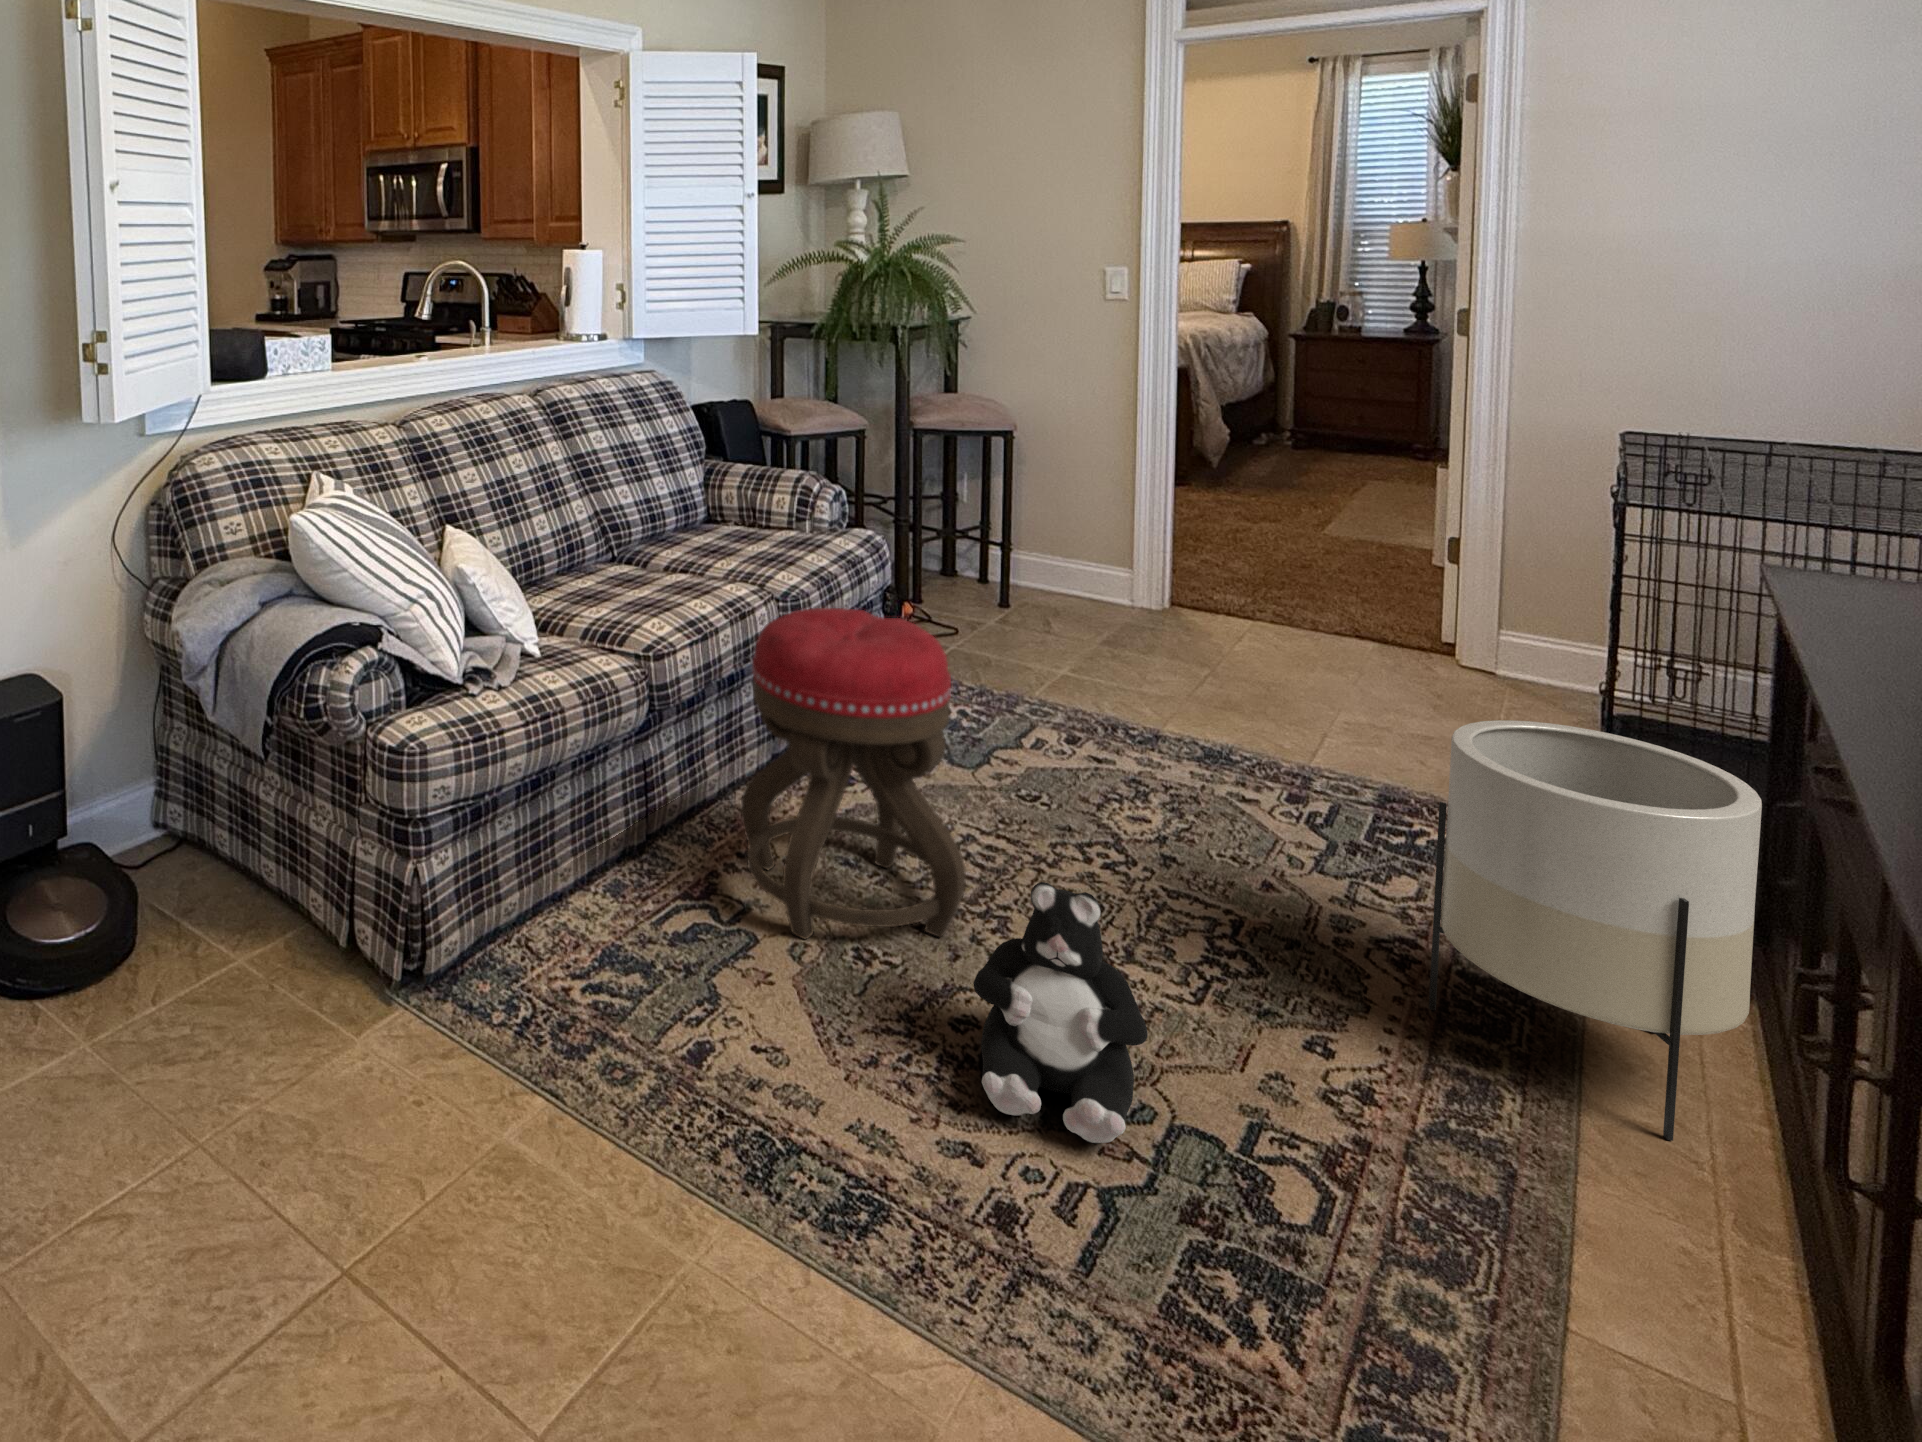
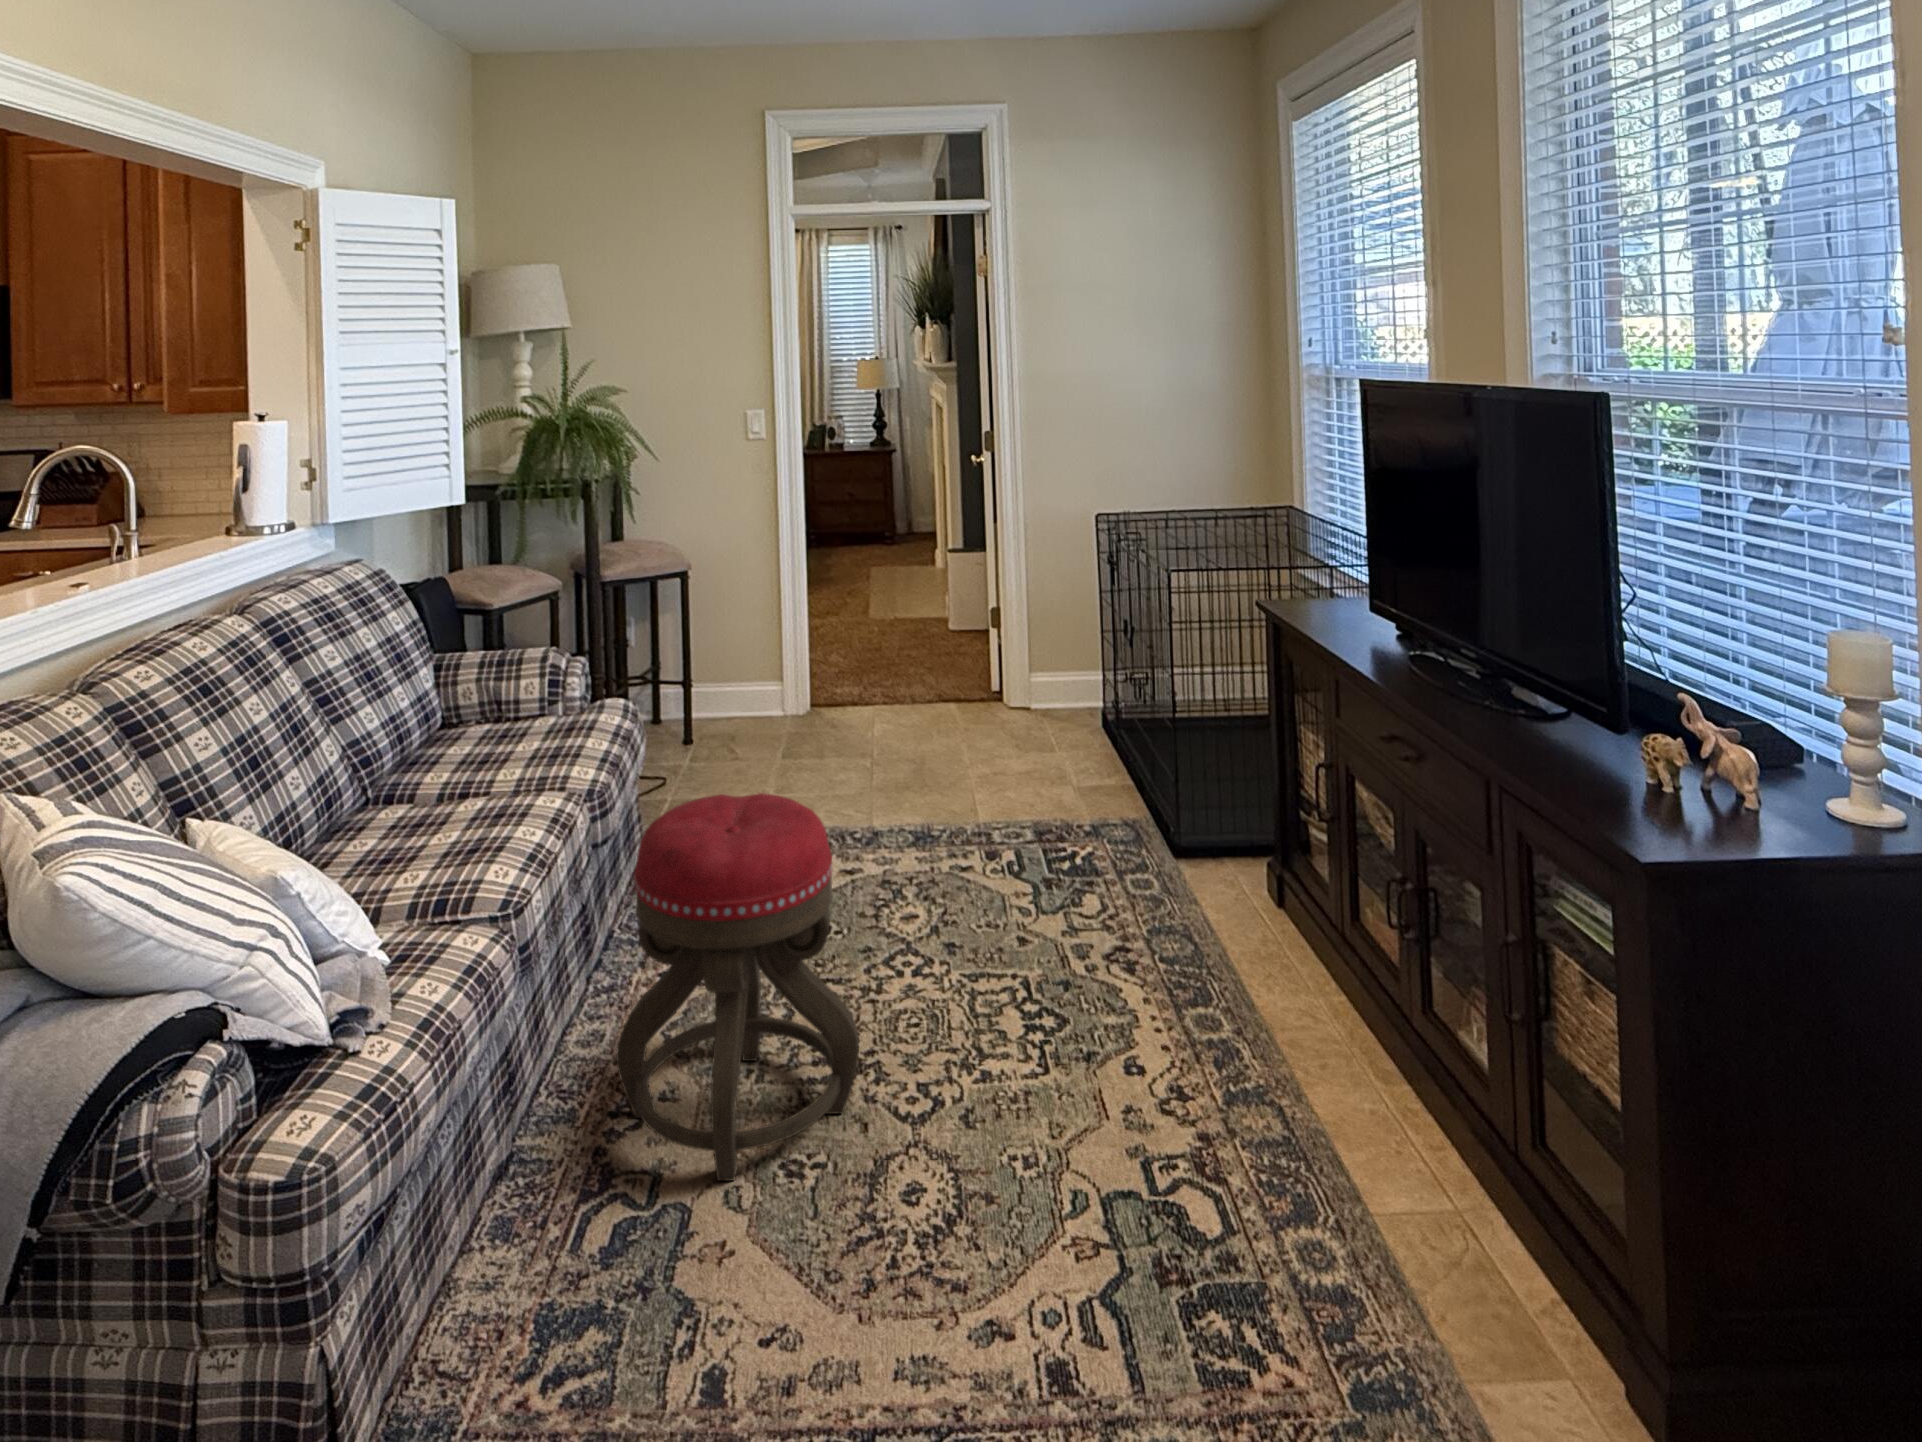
planter: present [1429,720,1762,1141] -> none [1161,747,1337,1039]
plush toy: present [973,882,1148,1143] -> none [934,1015,1099,1270]

